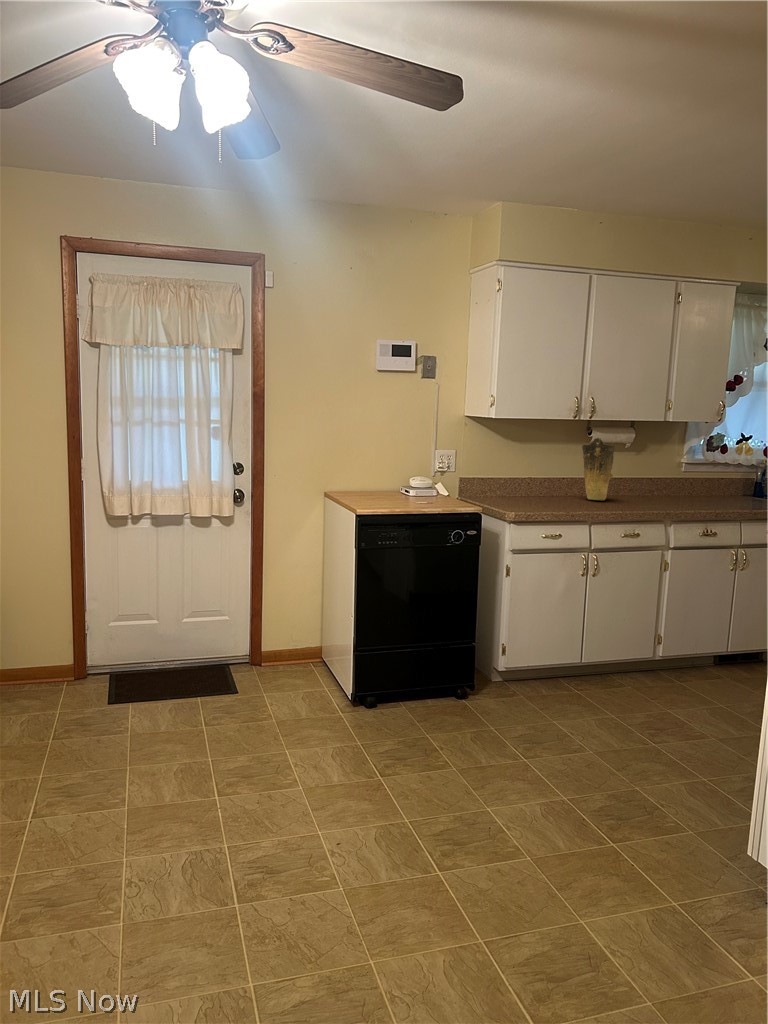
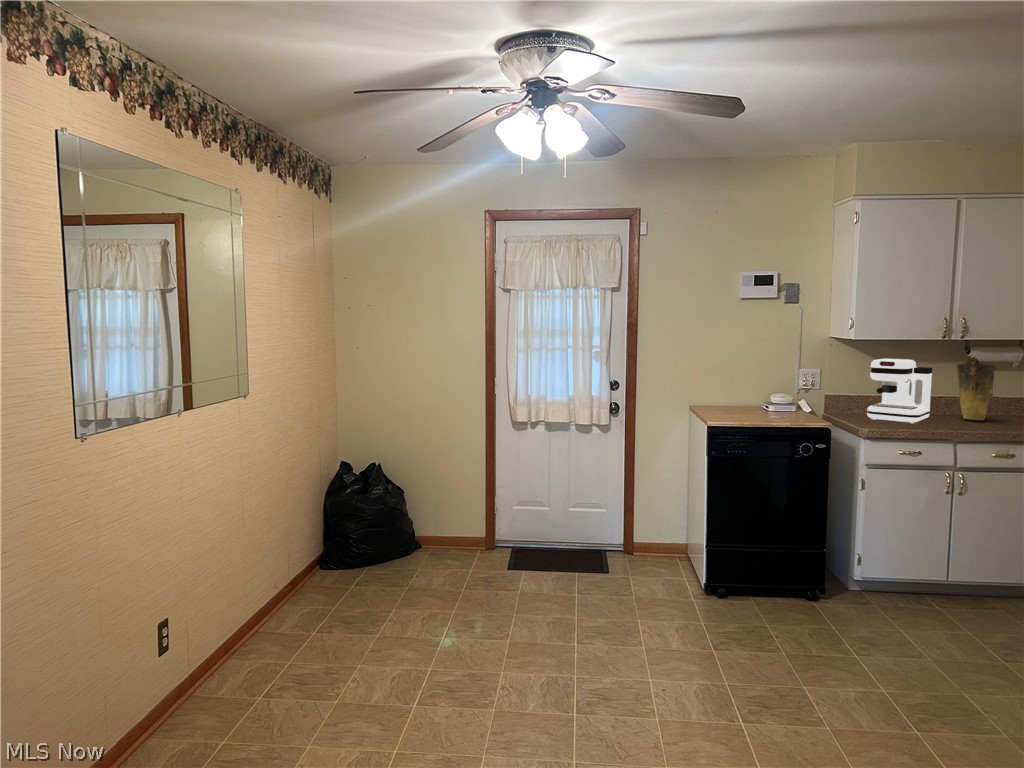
coffee maker: none [507,439,564,505] -> present [867,359,932,424]

